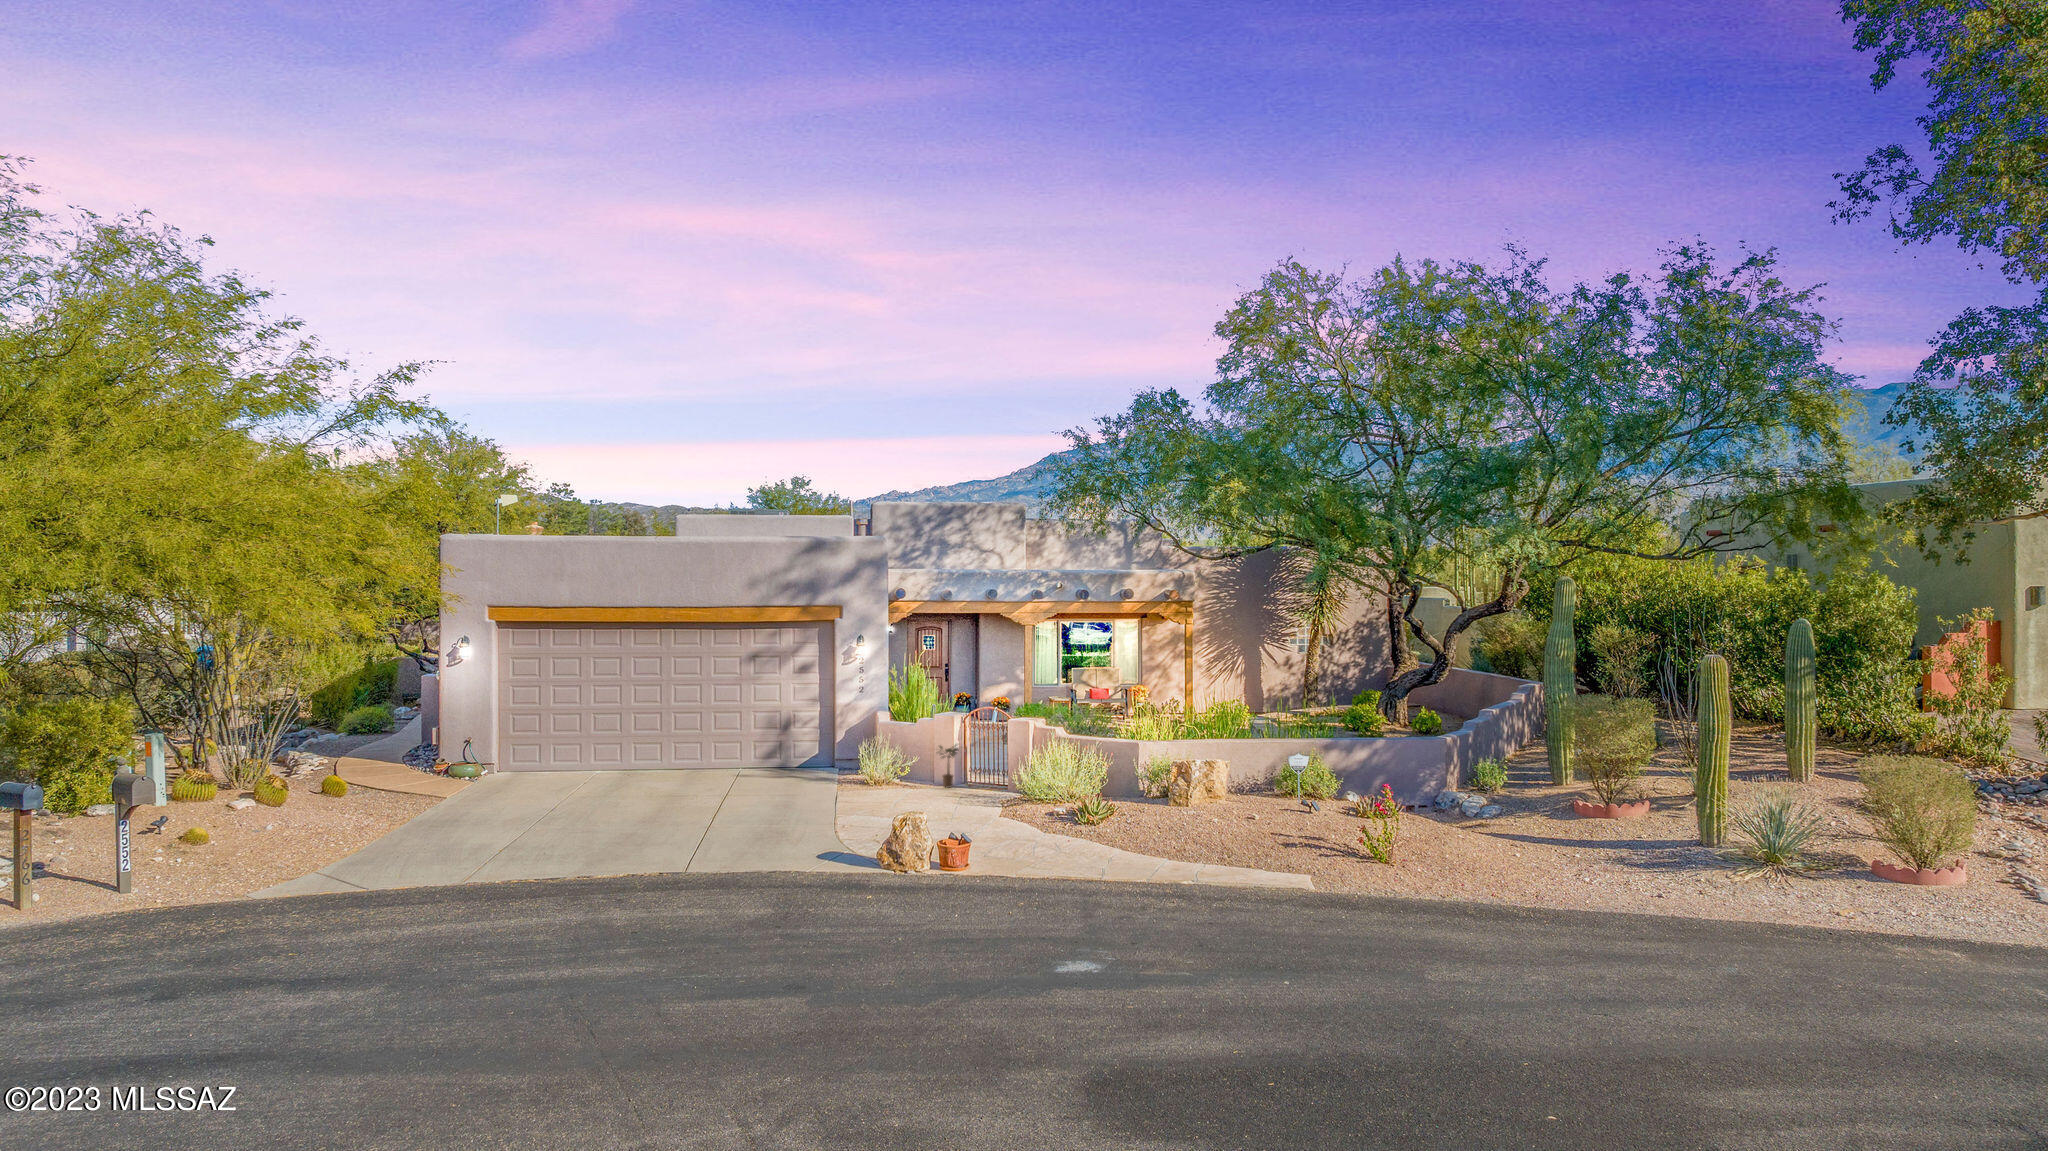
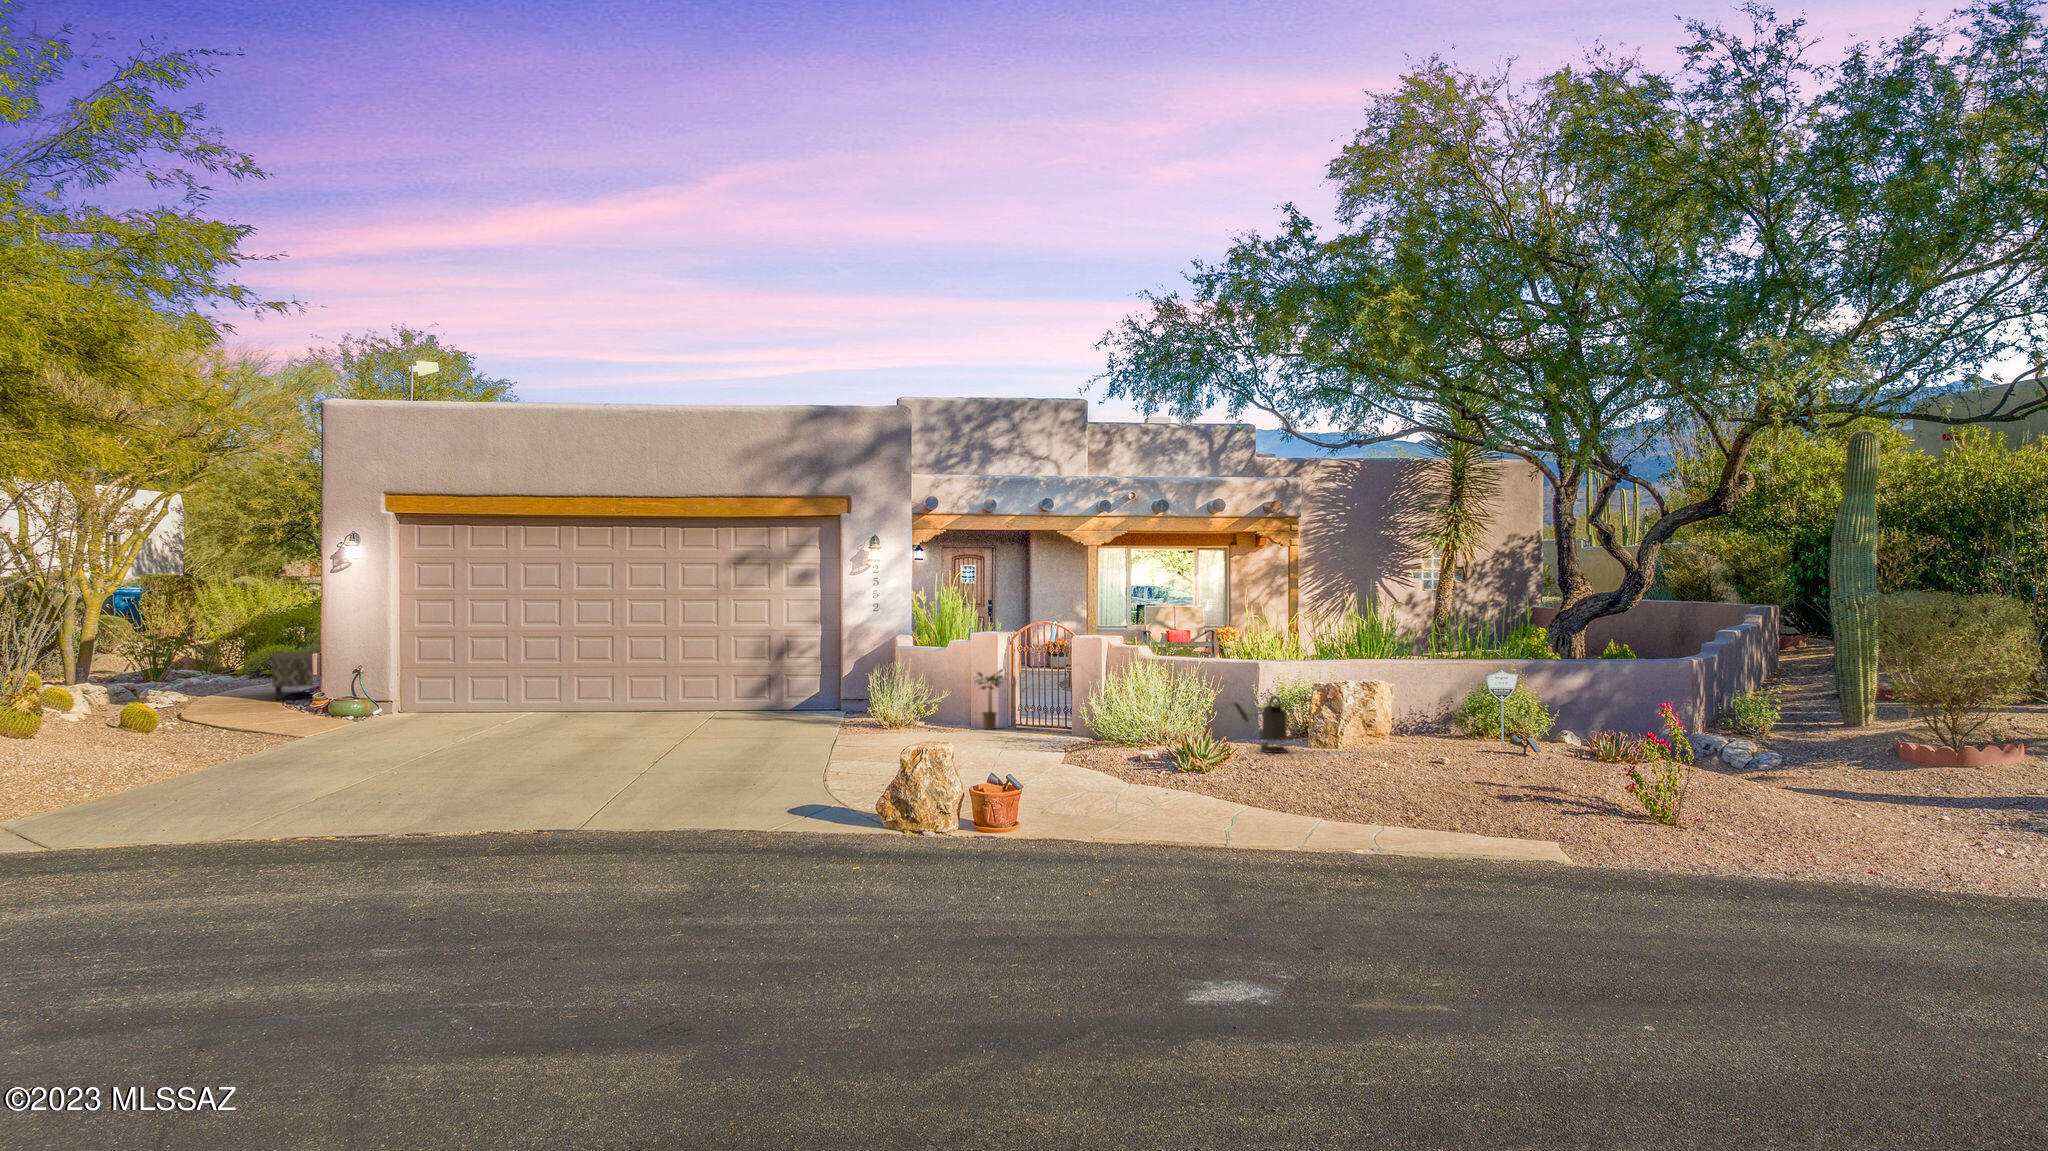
bench: none [386,724,429,765] -> present [272,652,313,700]
watering can: none [1121,766,1163,807] -> present [1234,696,1296,753]

